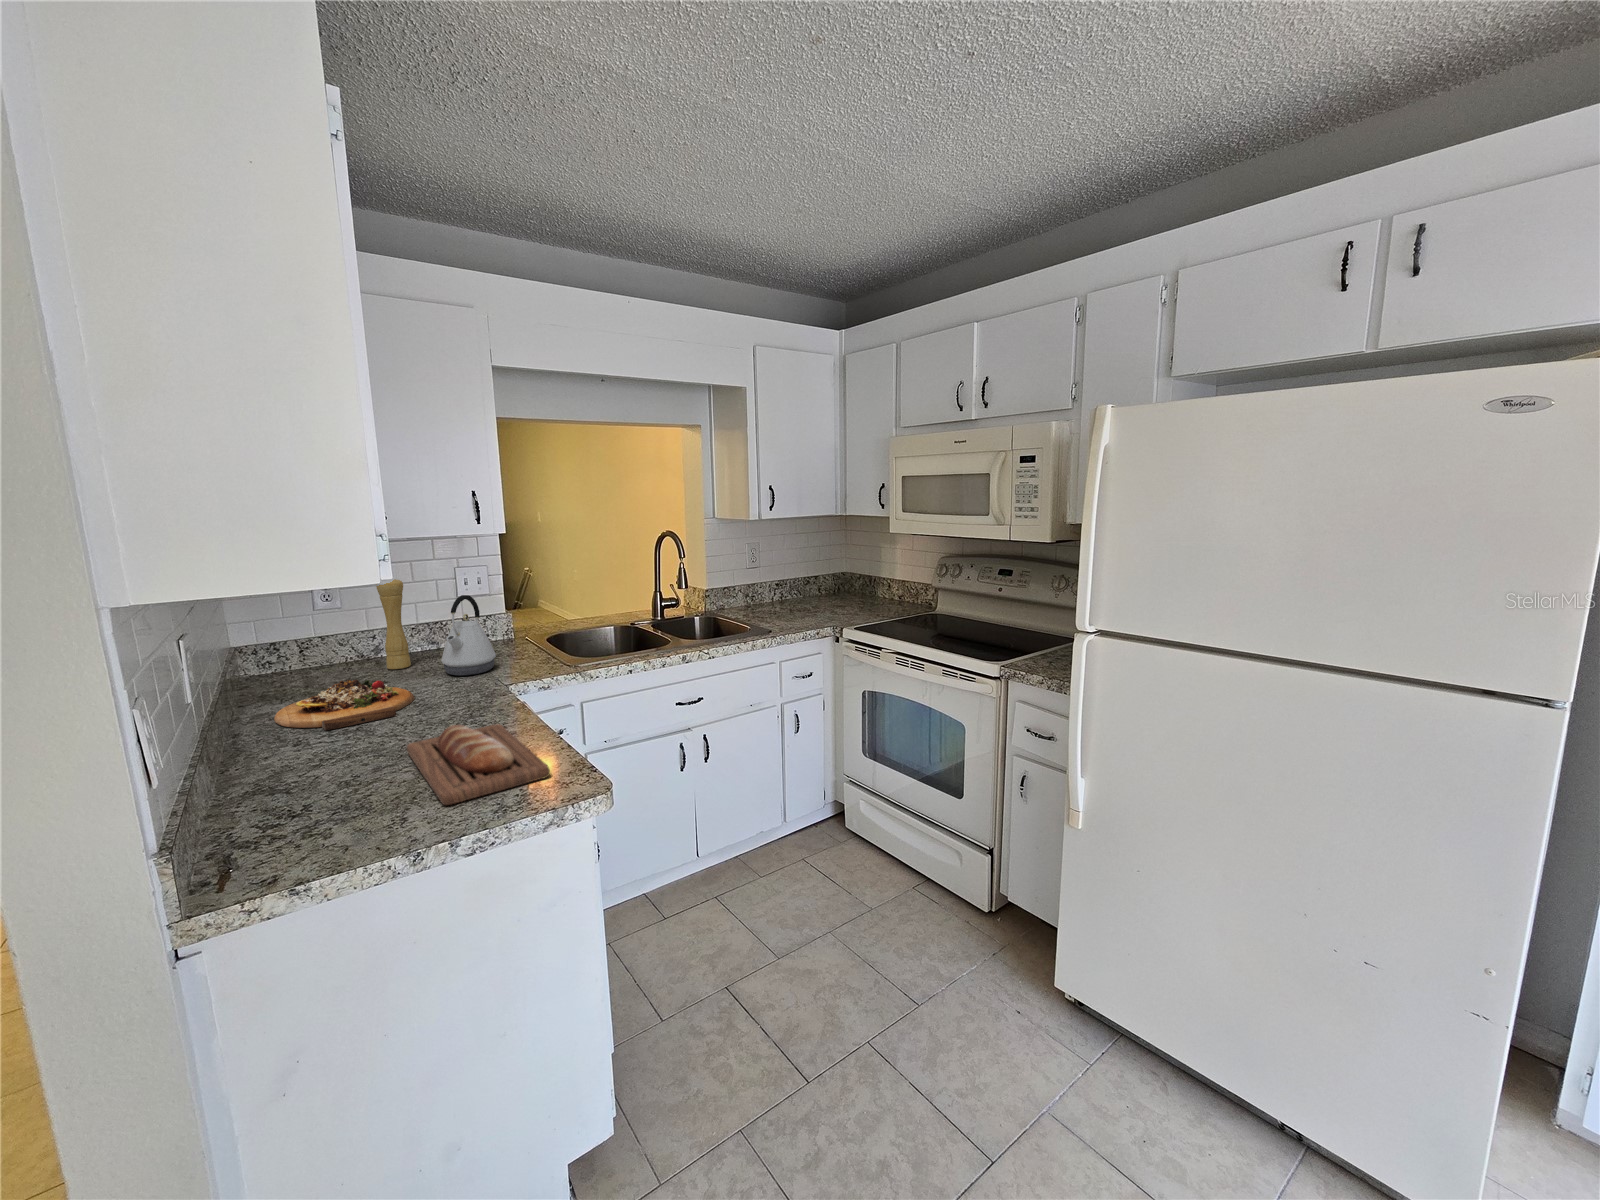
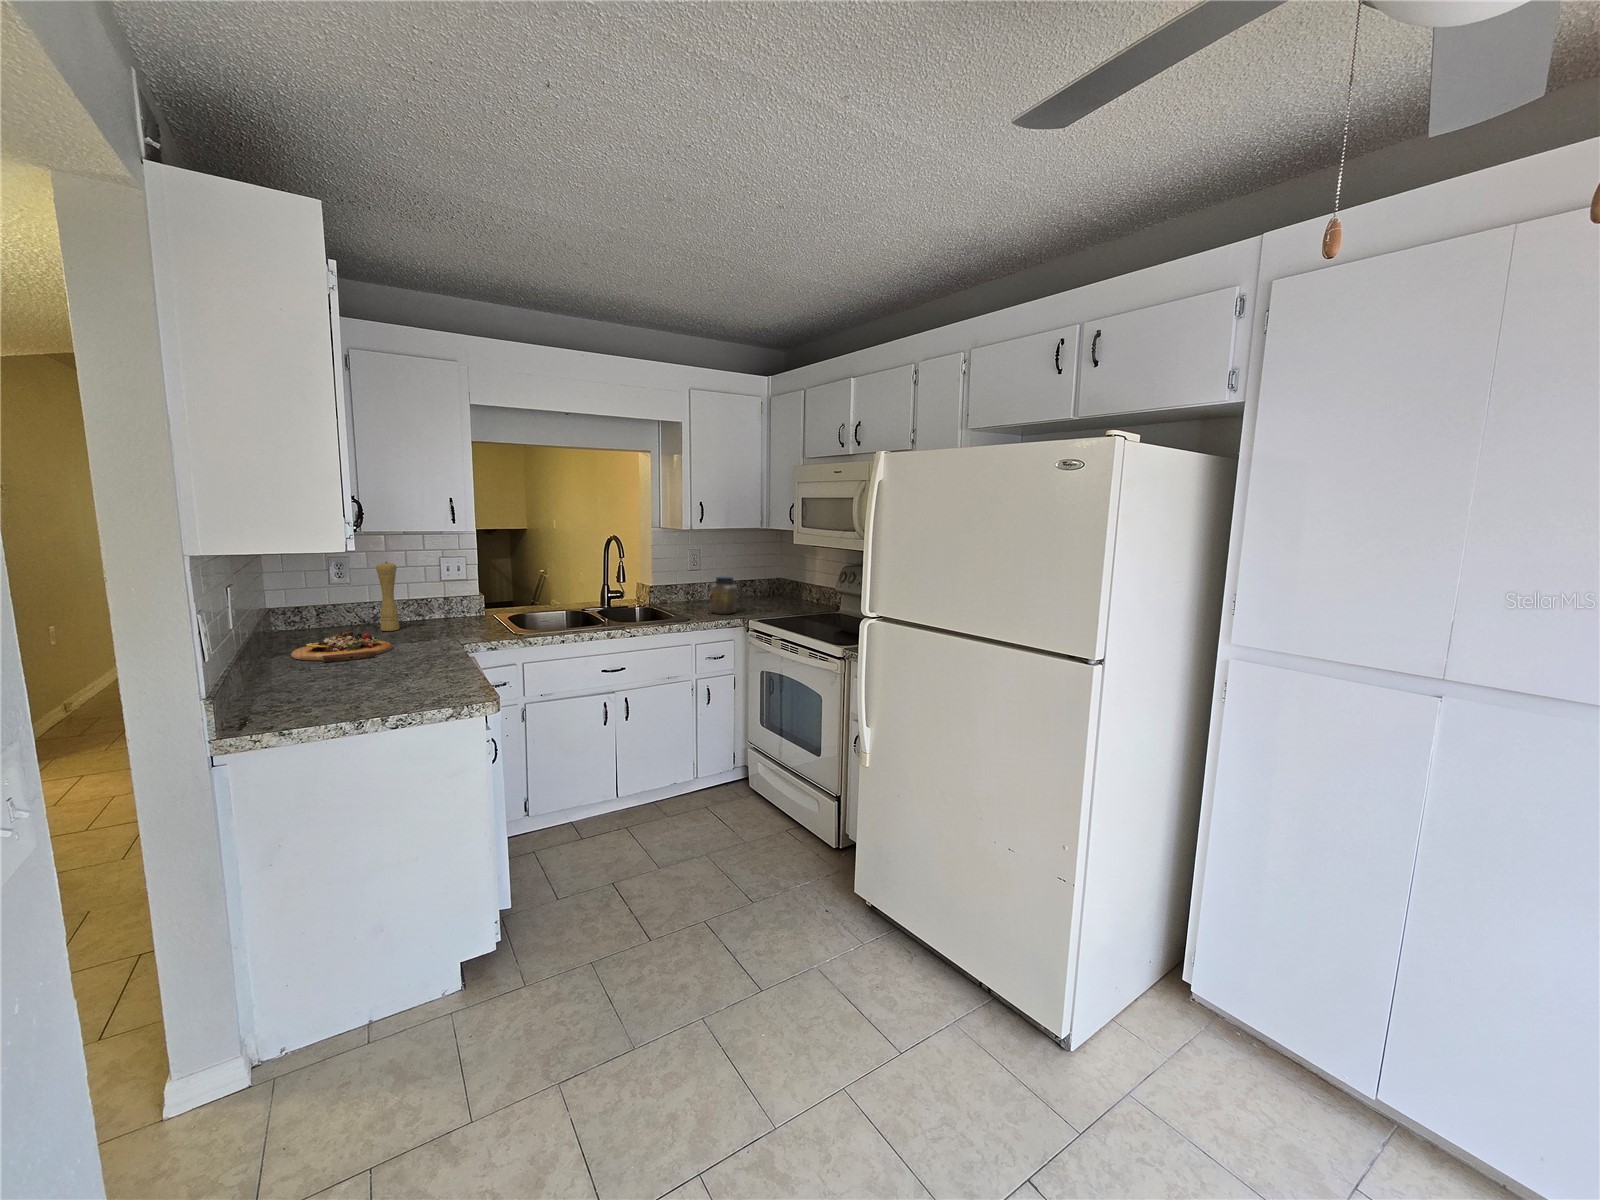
jar: none [789,574,821,621] -> present [711,576,738,614]
kettle: present [441,595,496,676] -> none [420,577,462,637]
bread loaf: present [407,724,550,805] -> none [374,658,463,701]

